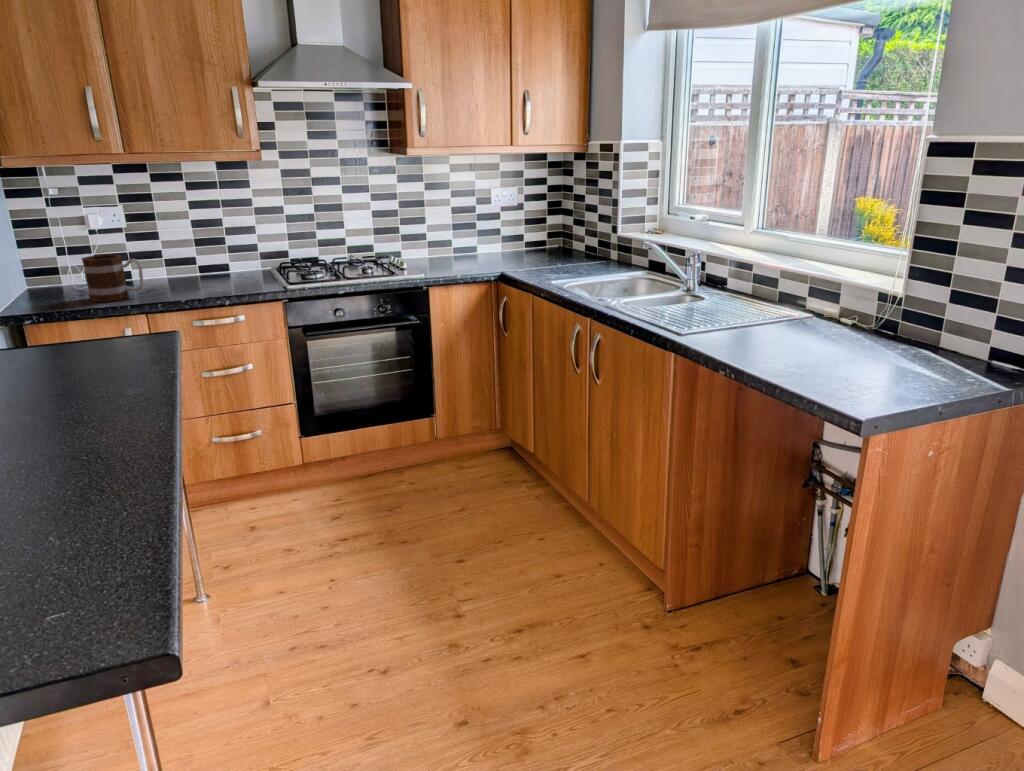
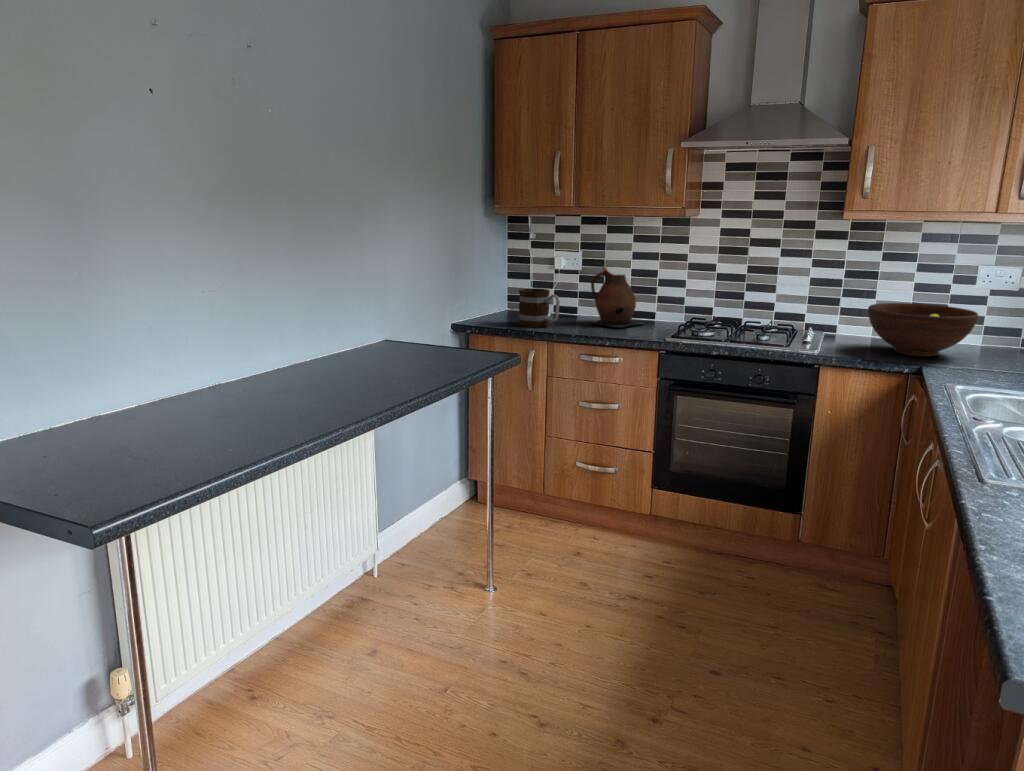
ceramic pitcher: none [163,220,231,286] -> present [591,267,643,328]
fruit bowl: none [440,223,518,266] -> present [868,303,978,357]

